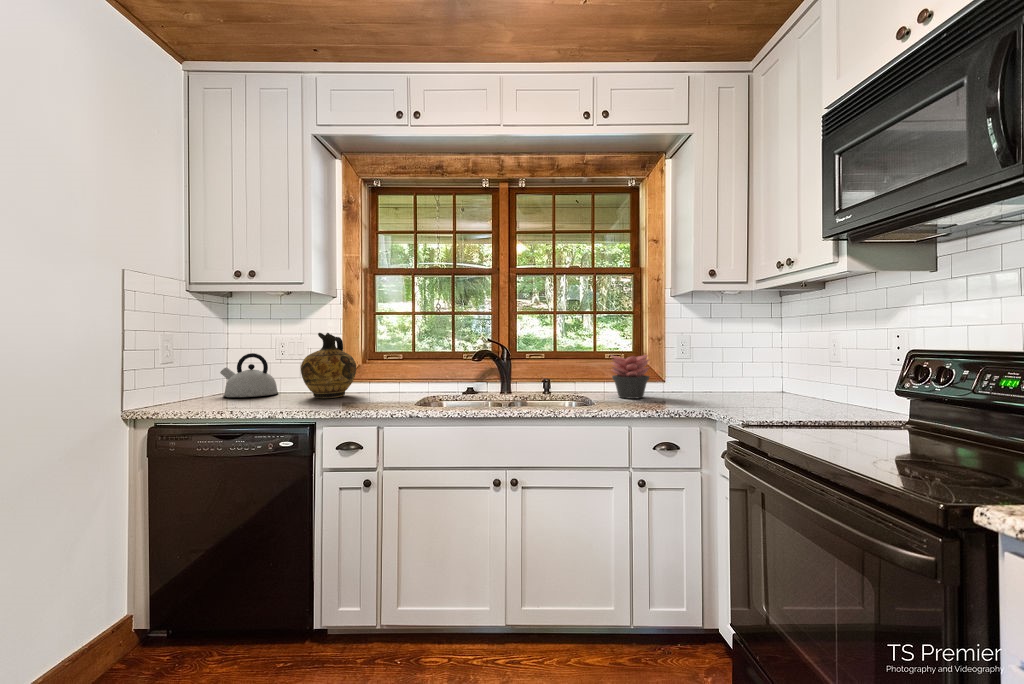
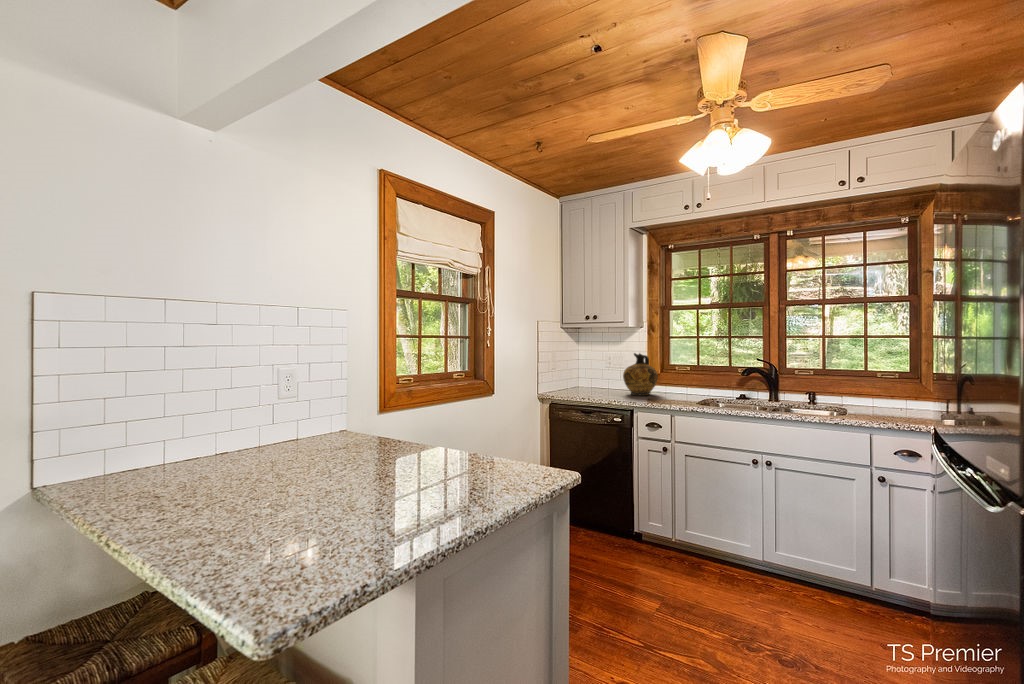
kettle: present [220,353,278,397] -> none [577,365,609,391]
succulent plant: present [611,355,650,399] -> none [871,375,916,414]

